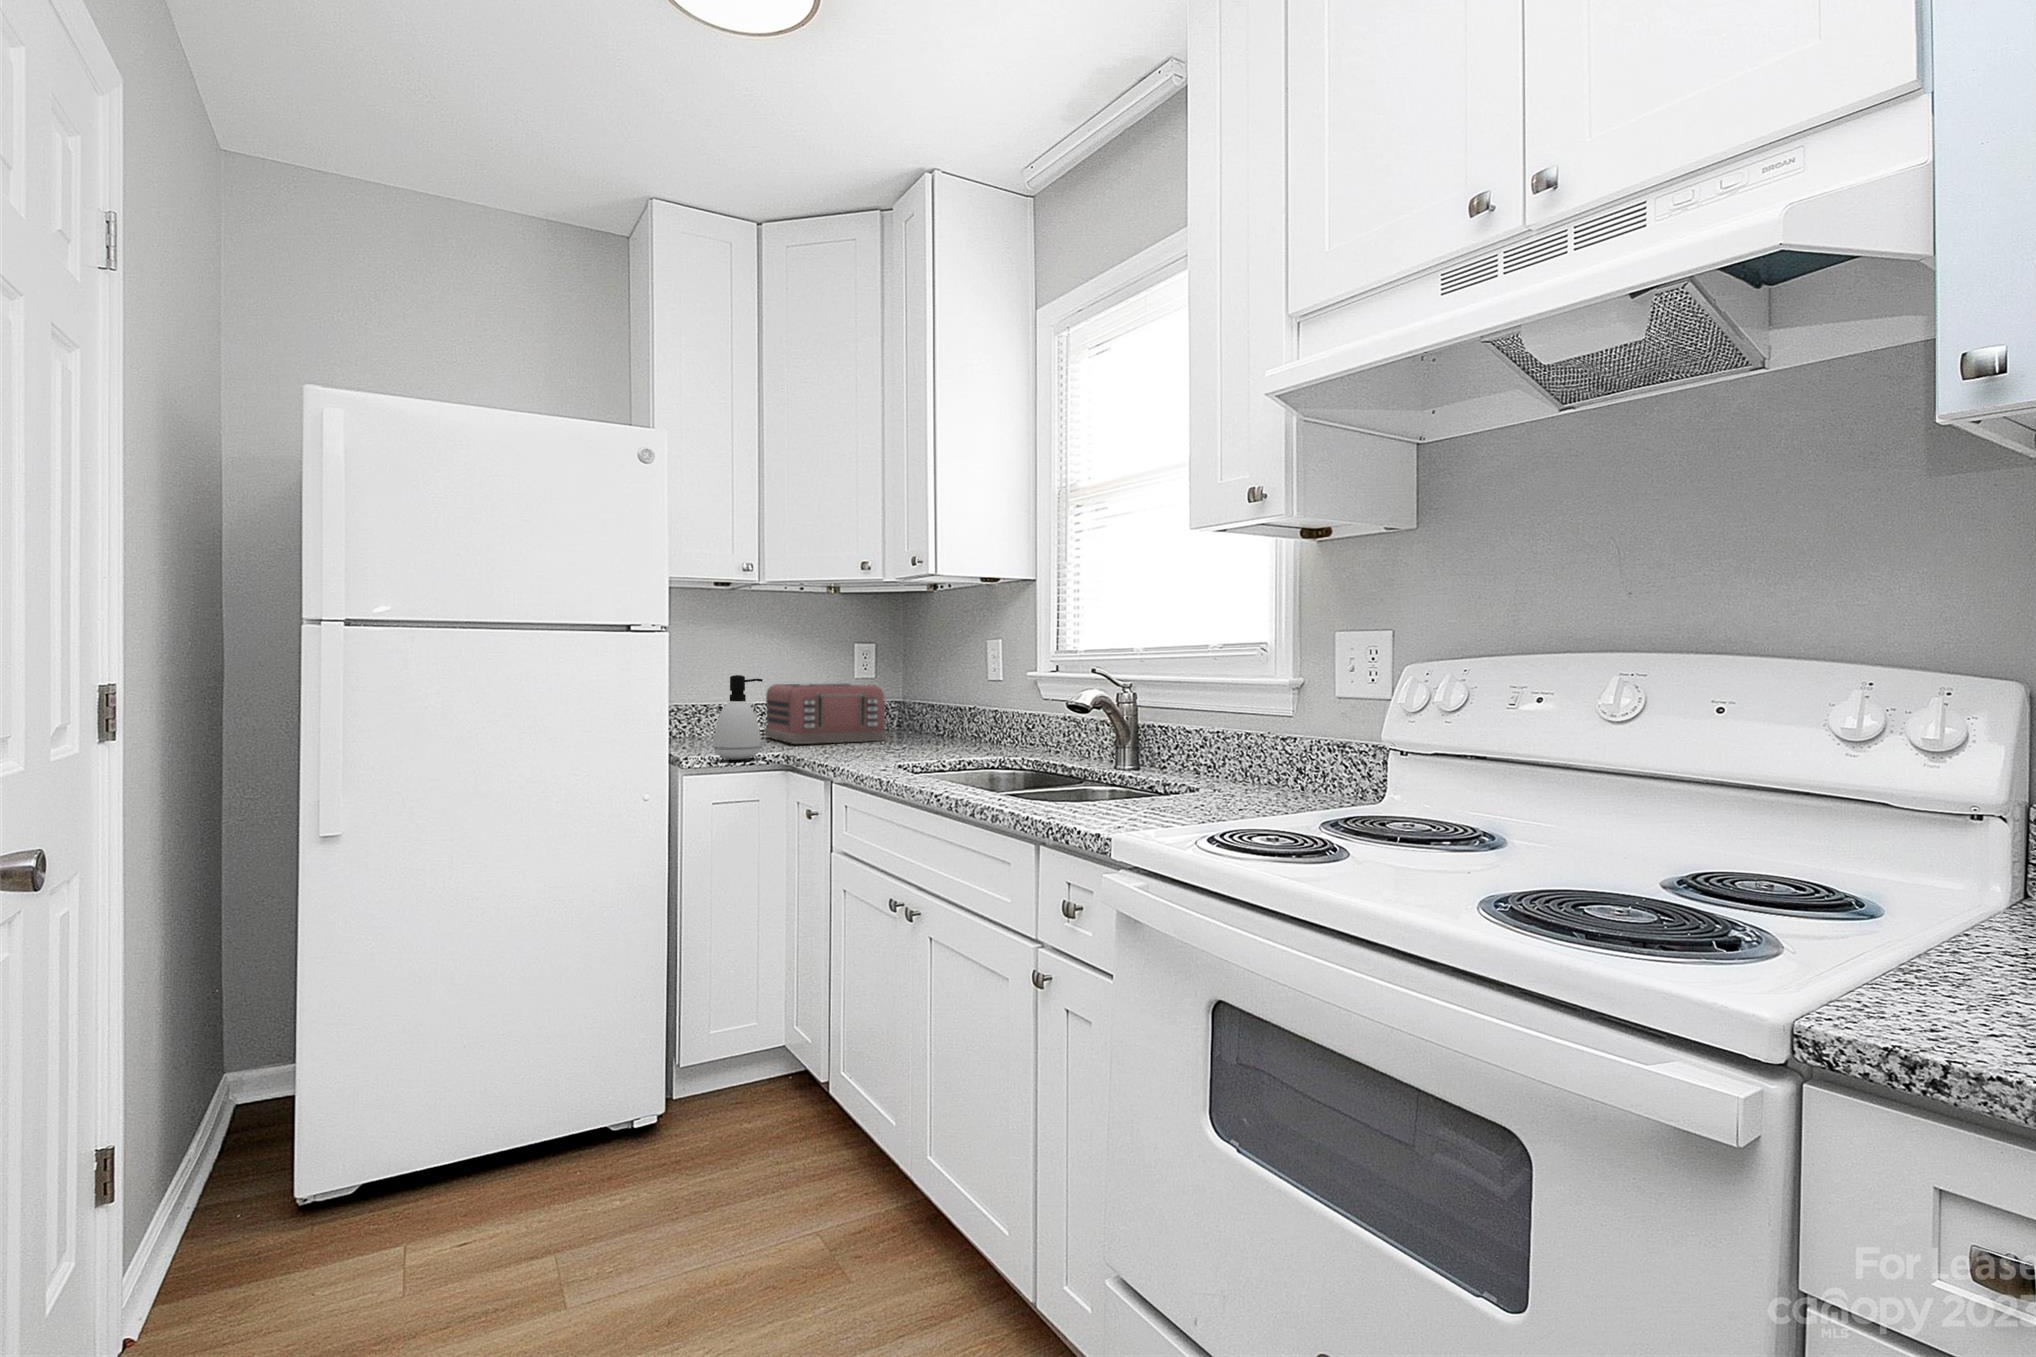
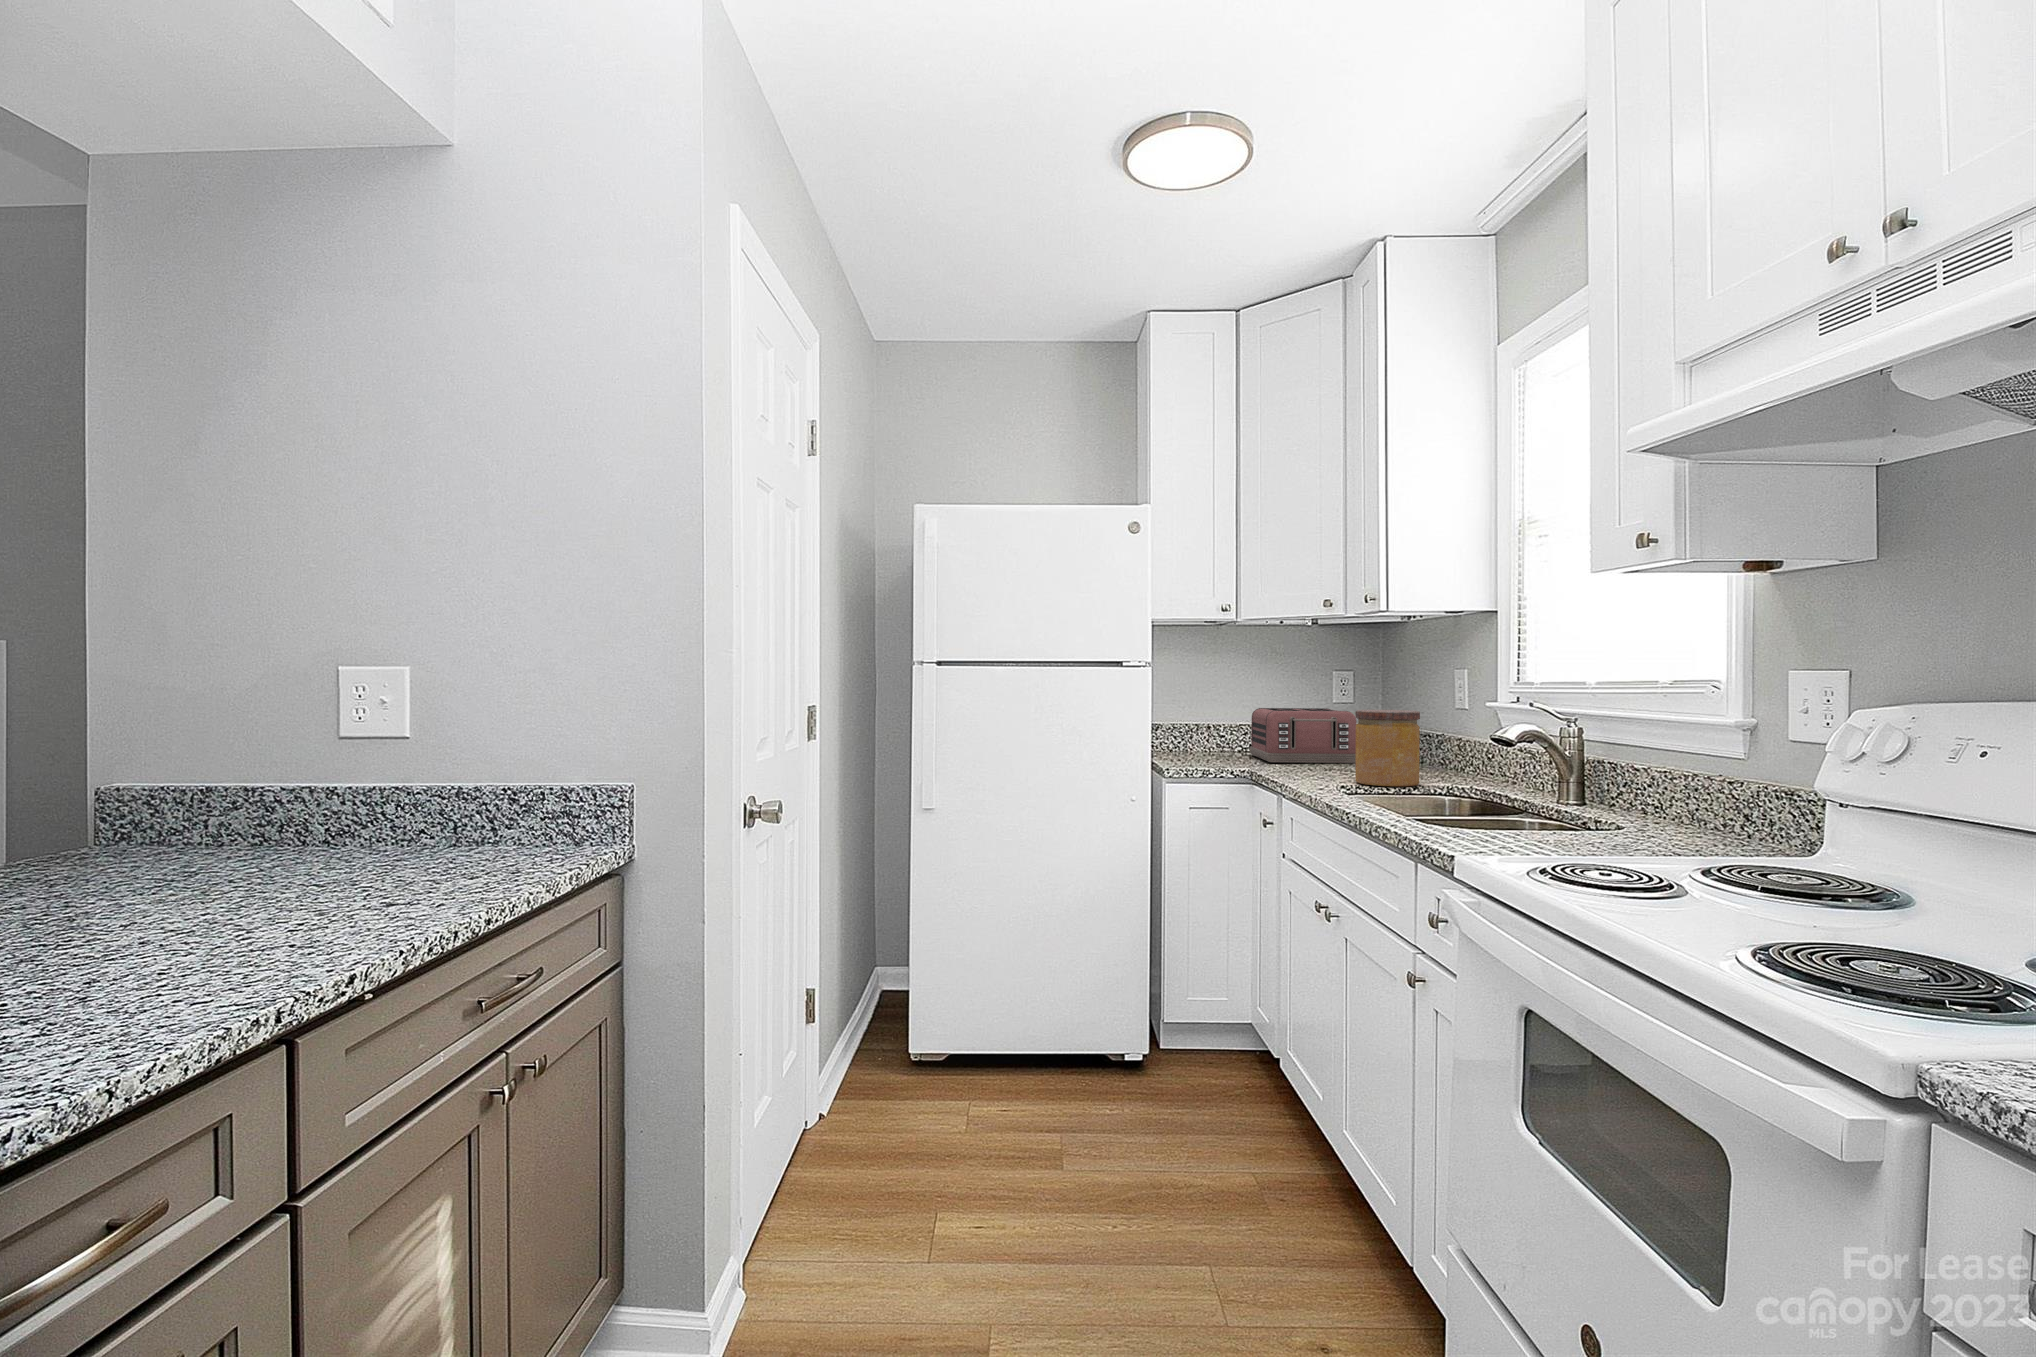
soap dispenser: present [714,675,763,760] -> none [1193,702,1234,773]
jar: none [904,681,969,763] -> present [1355,710,1420,786]

